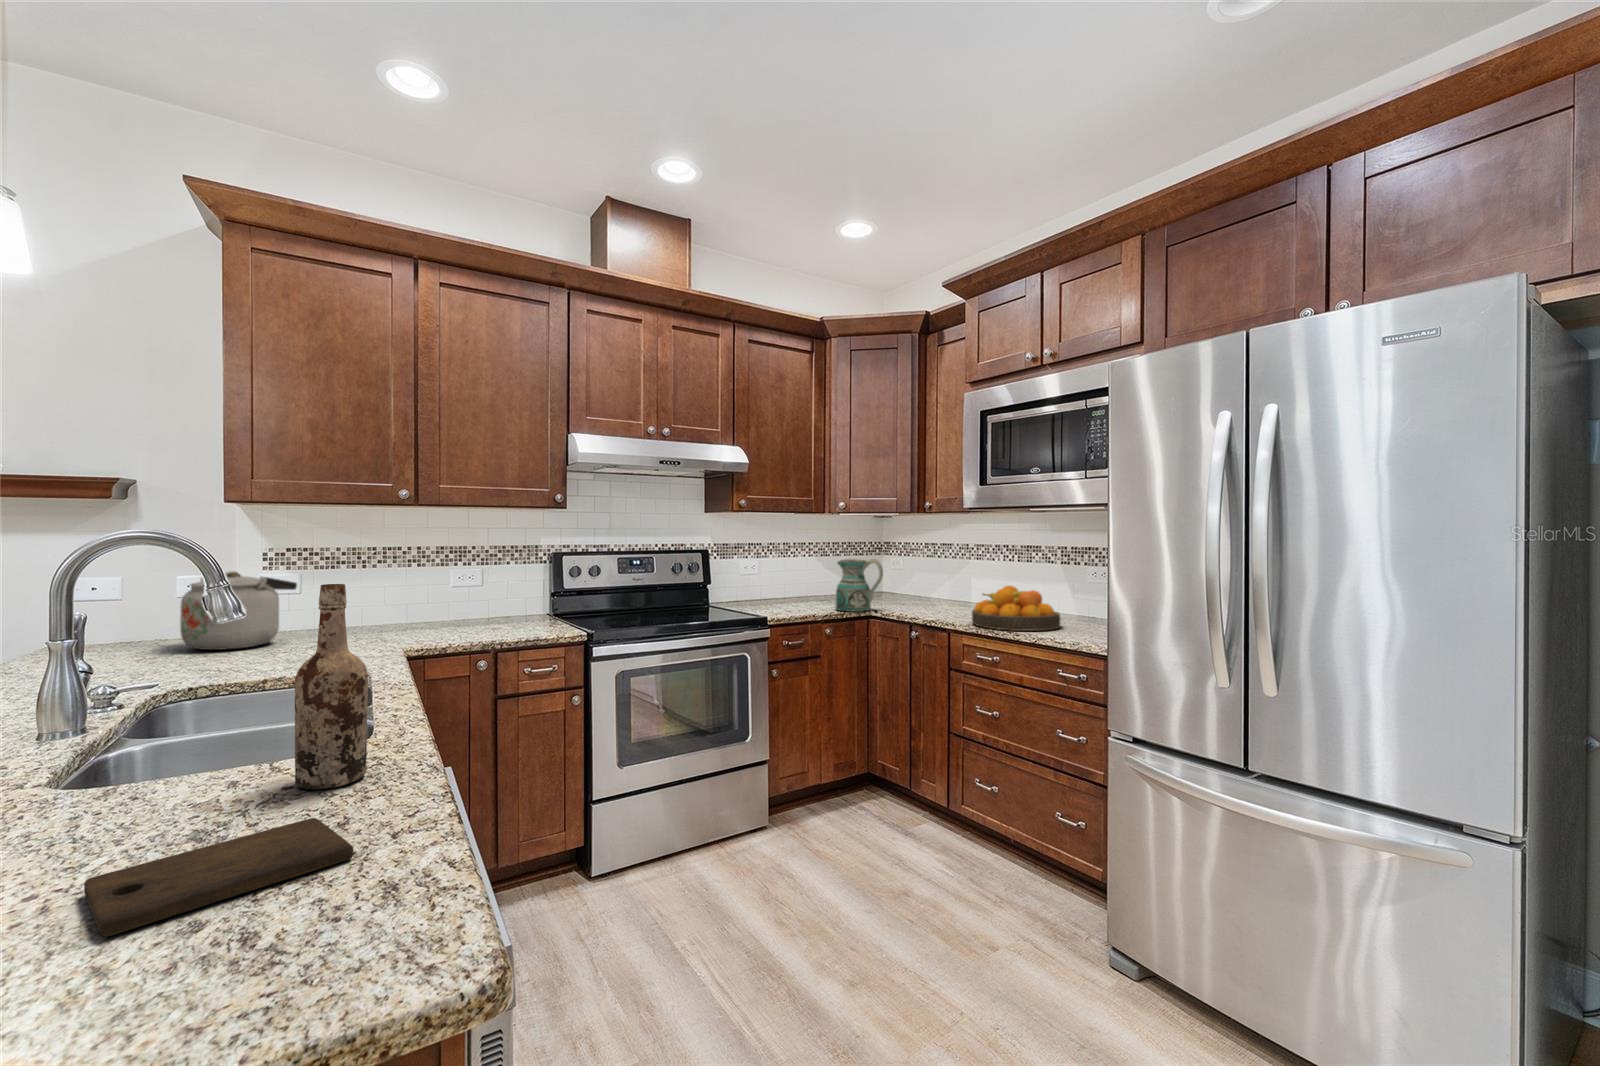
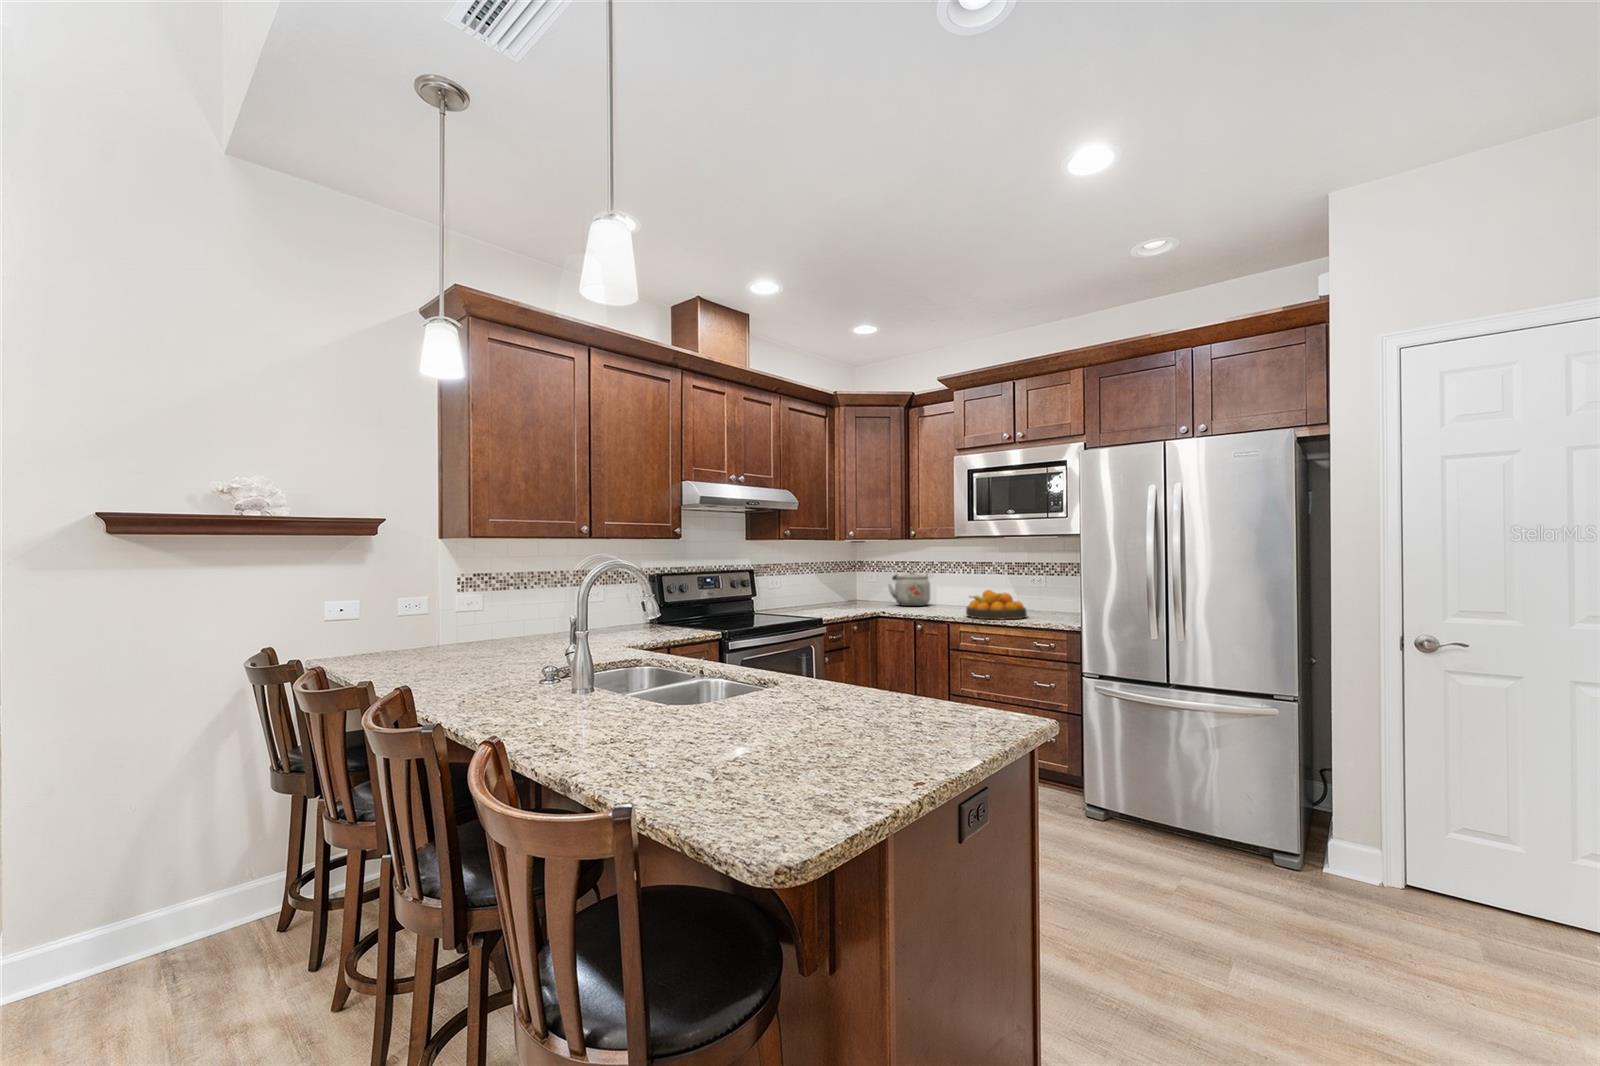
ceramic pitcher: present [836,559,883,612] -> none [853,574,889,613]
kettle: present [180,571,297,650] -> present [888,572,930,606]
wine bottle: present [295,584,368,789] -> none [806,586,838,694]
cutting board: present [84,818,353,937] -> none [849,697,924,725]

